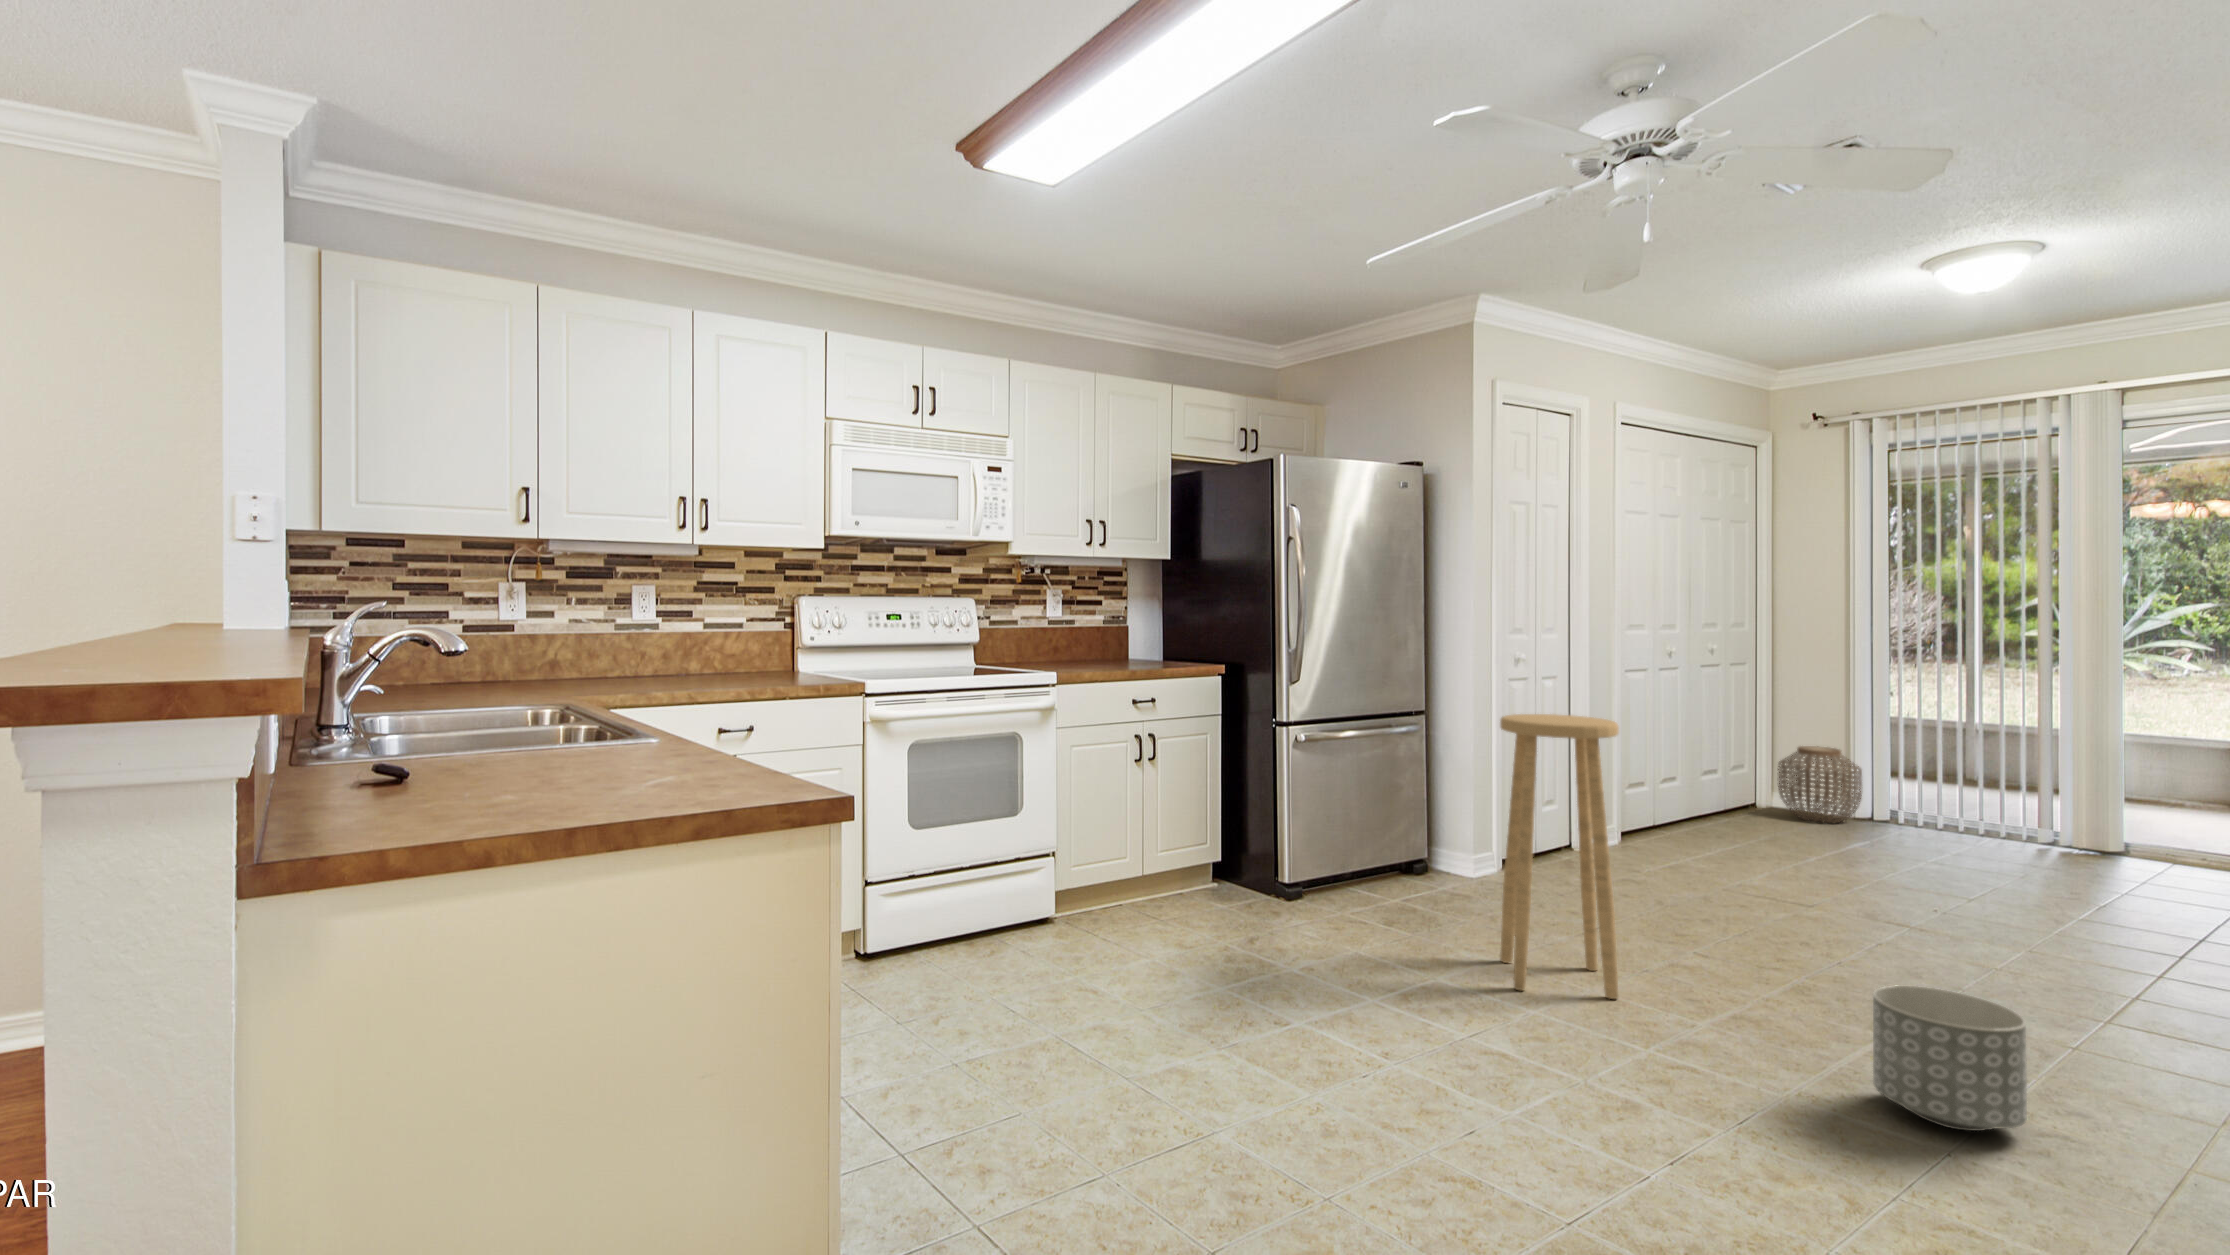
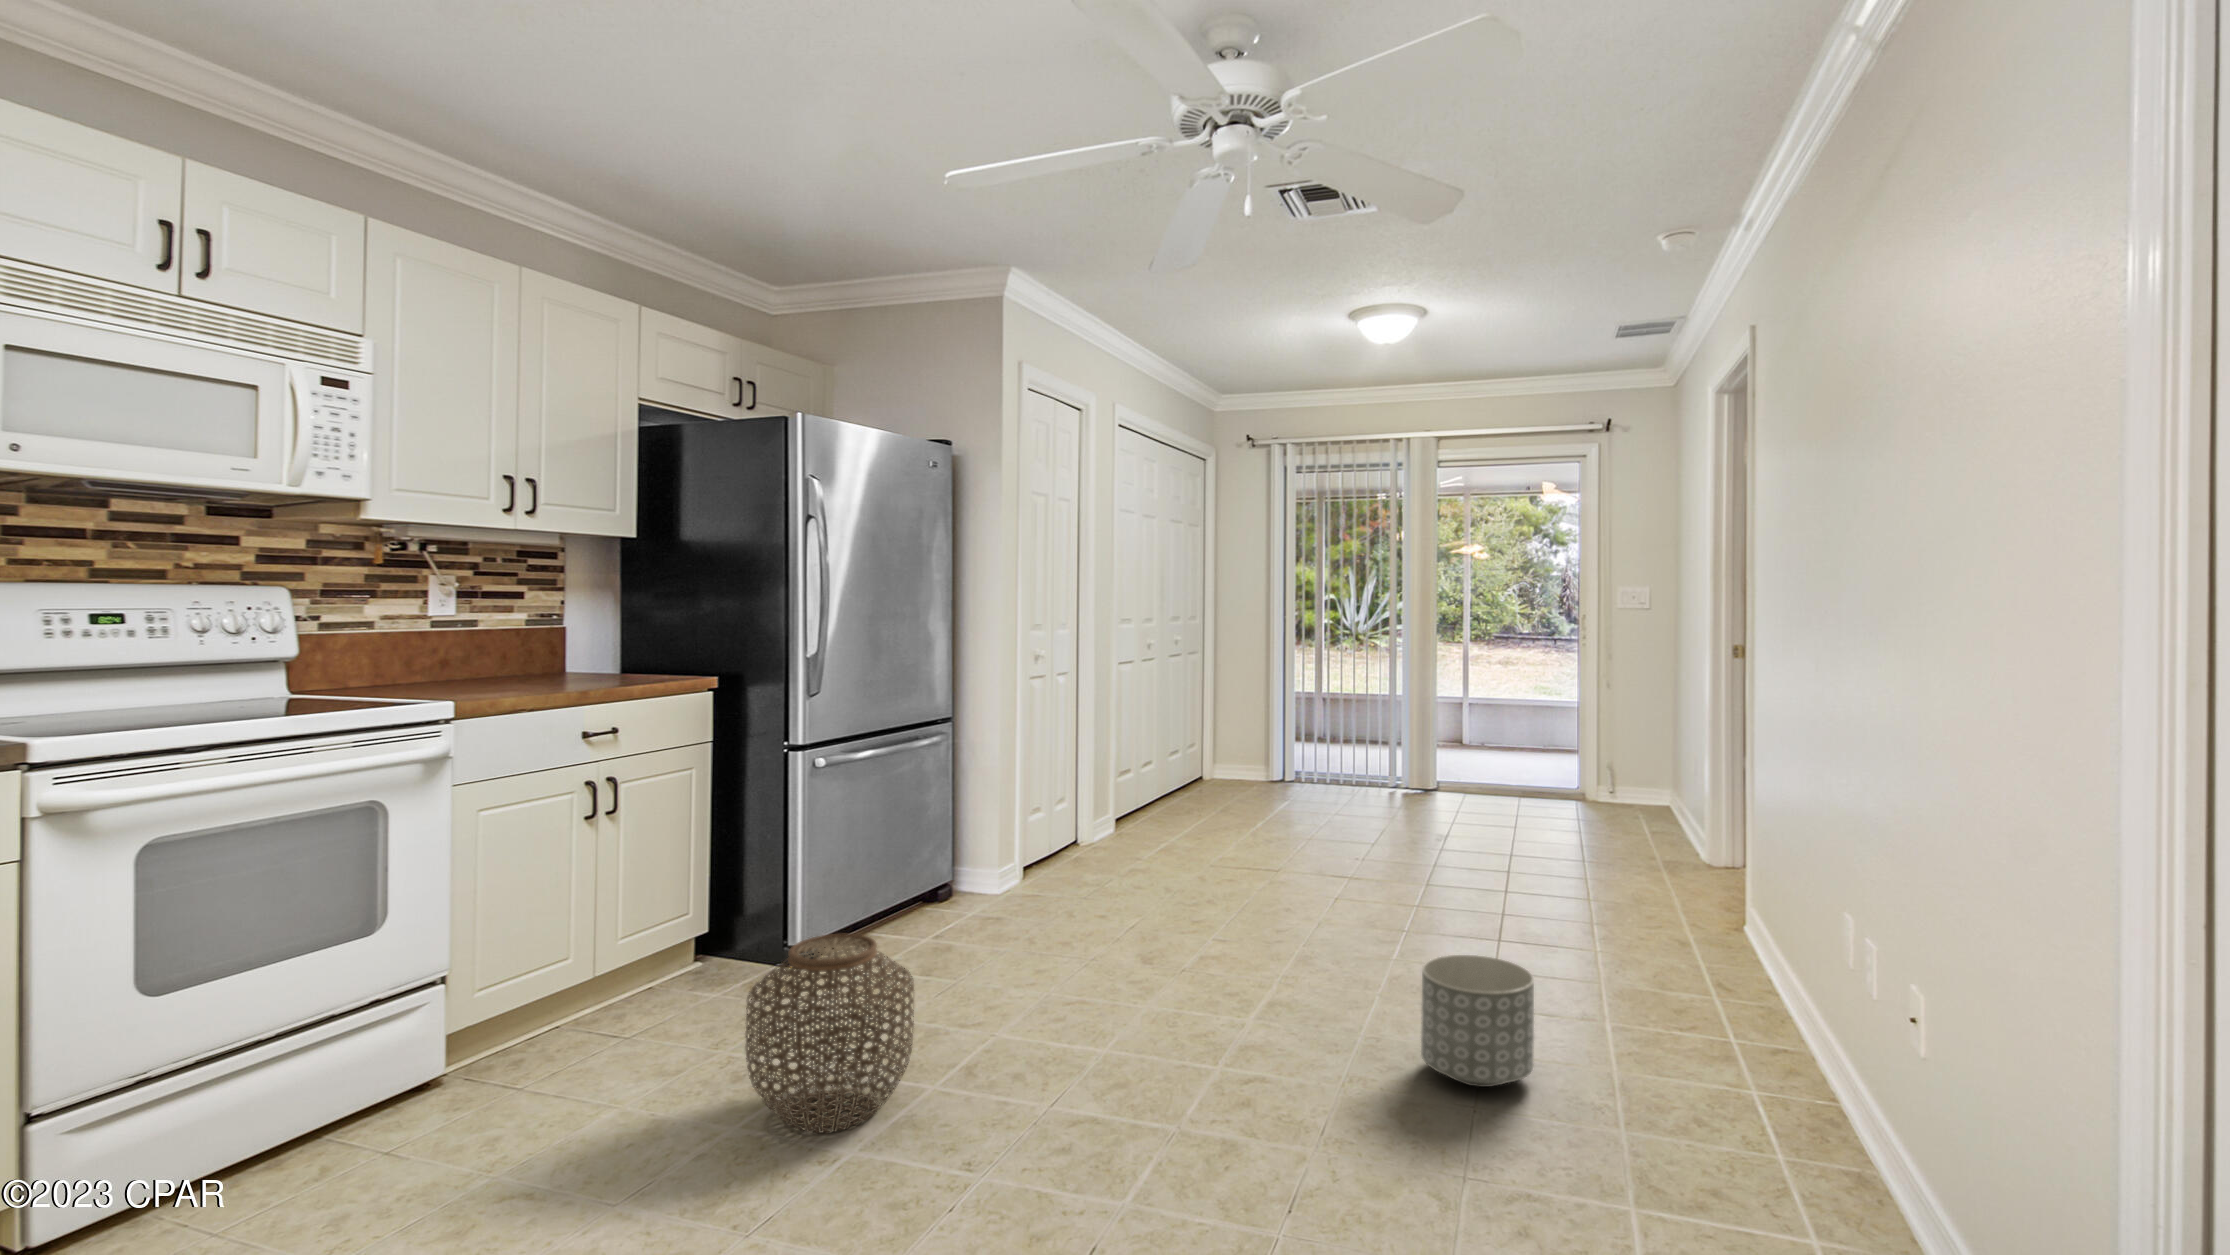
stool: present [1500,714,1619,999] -> none [1059,718,1184,1032]
woven basket: present [1778,746,1862,823] -> present [746,934,914,1133]

